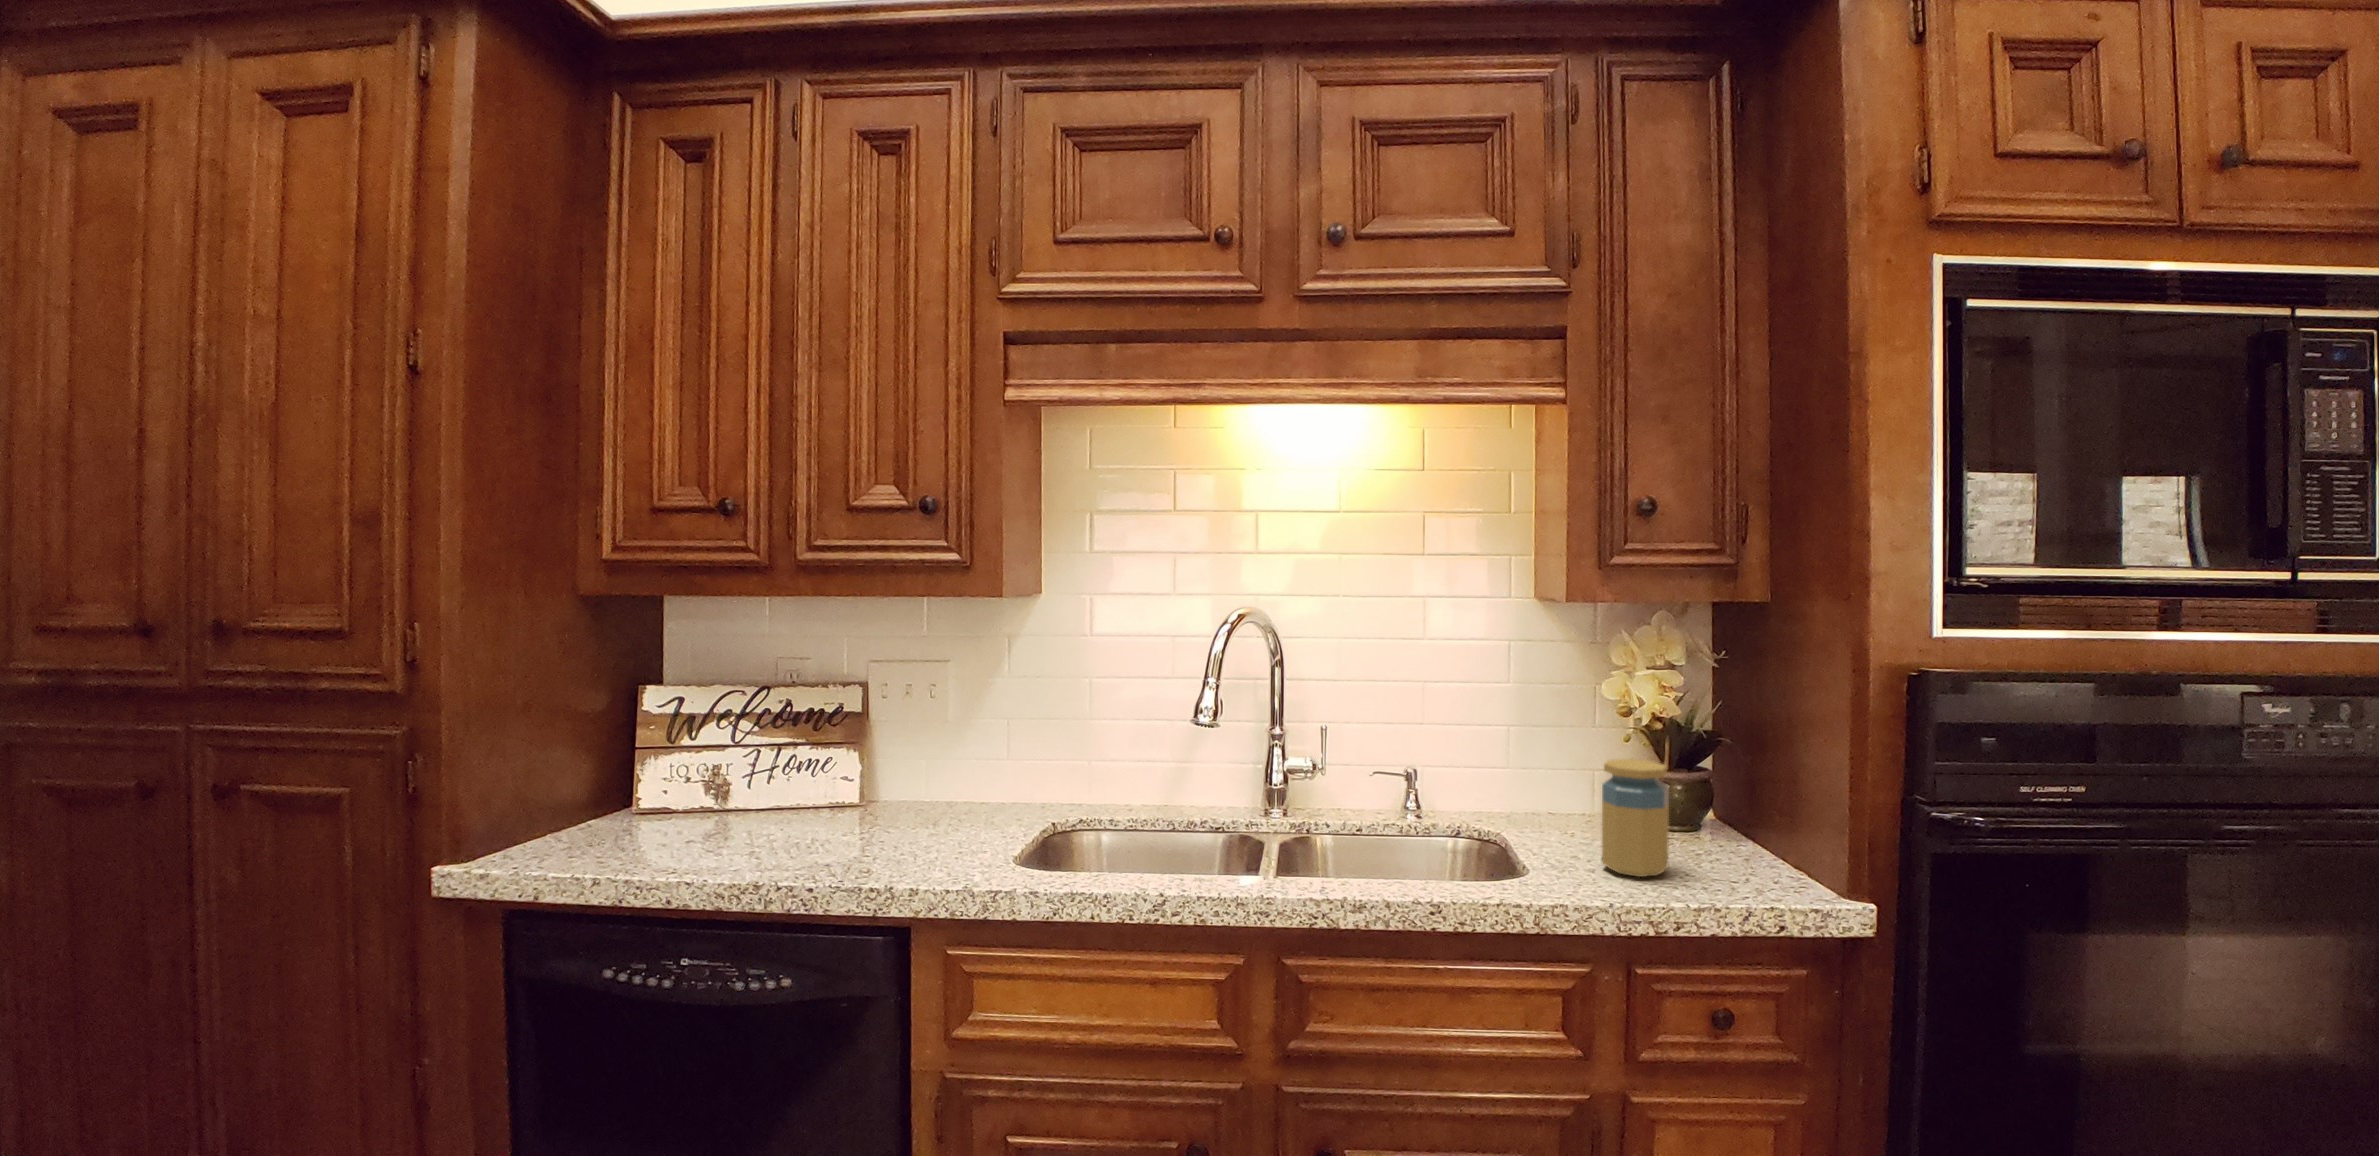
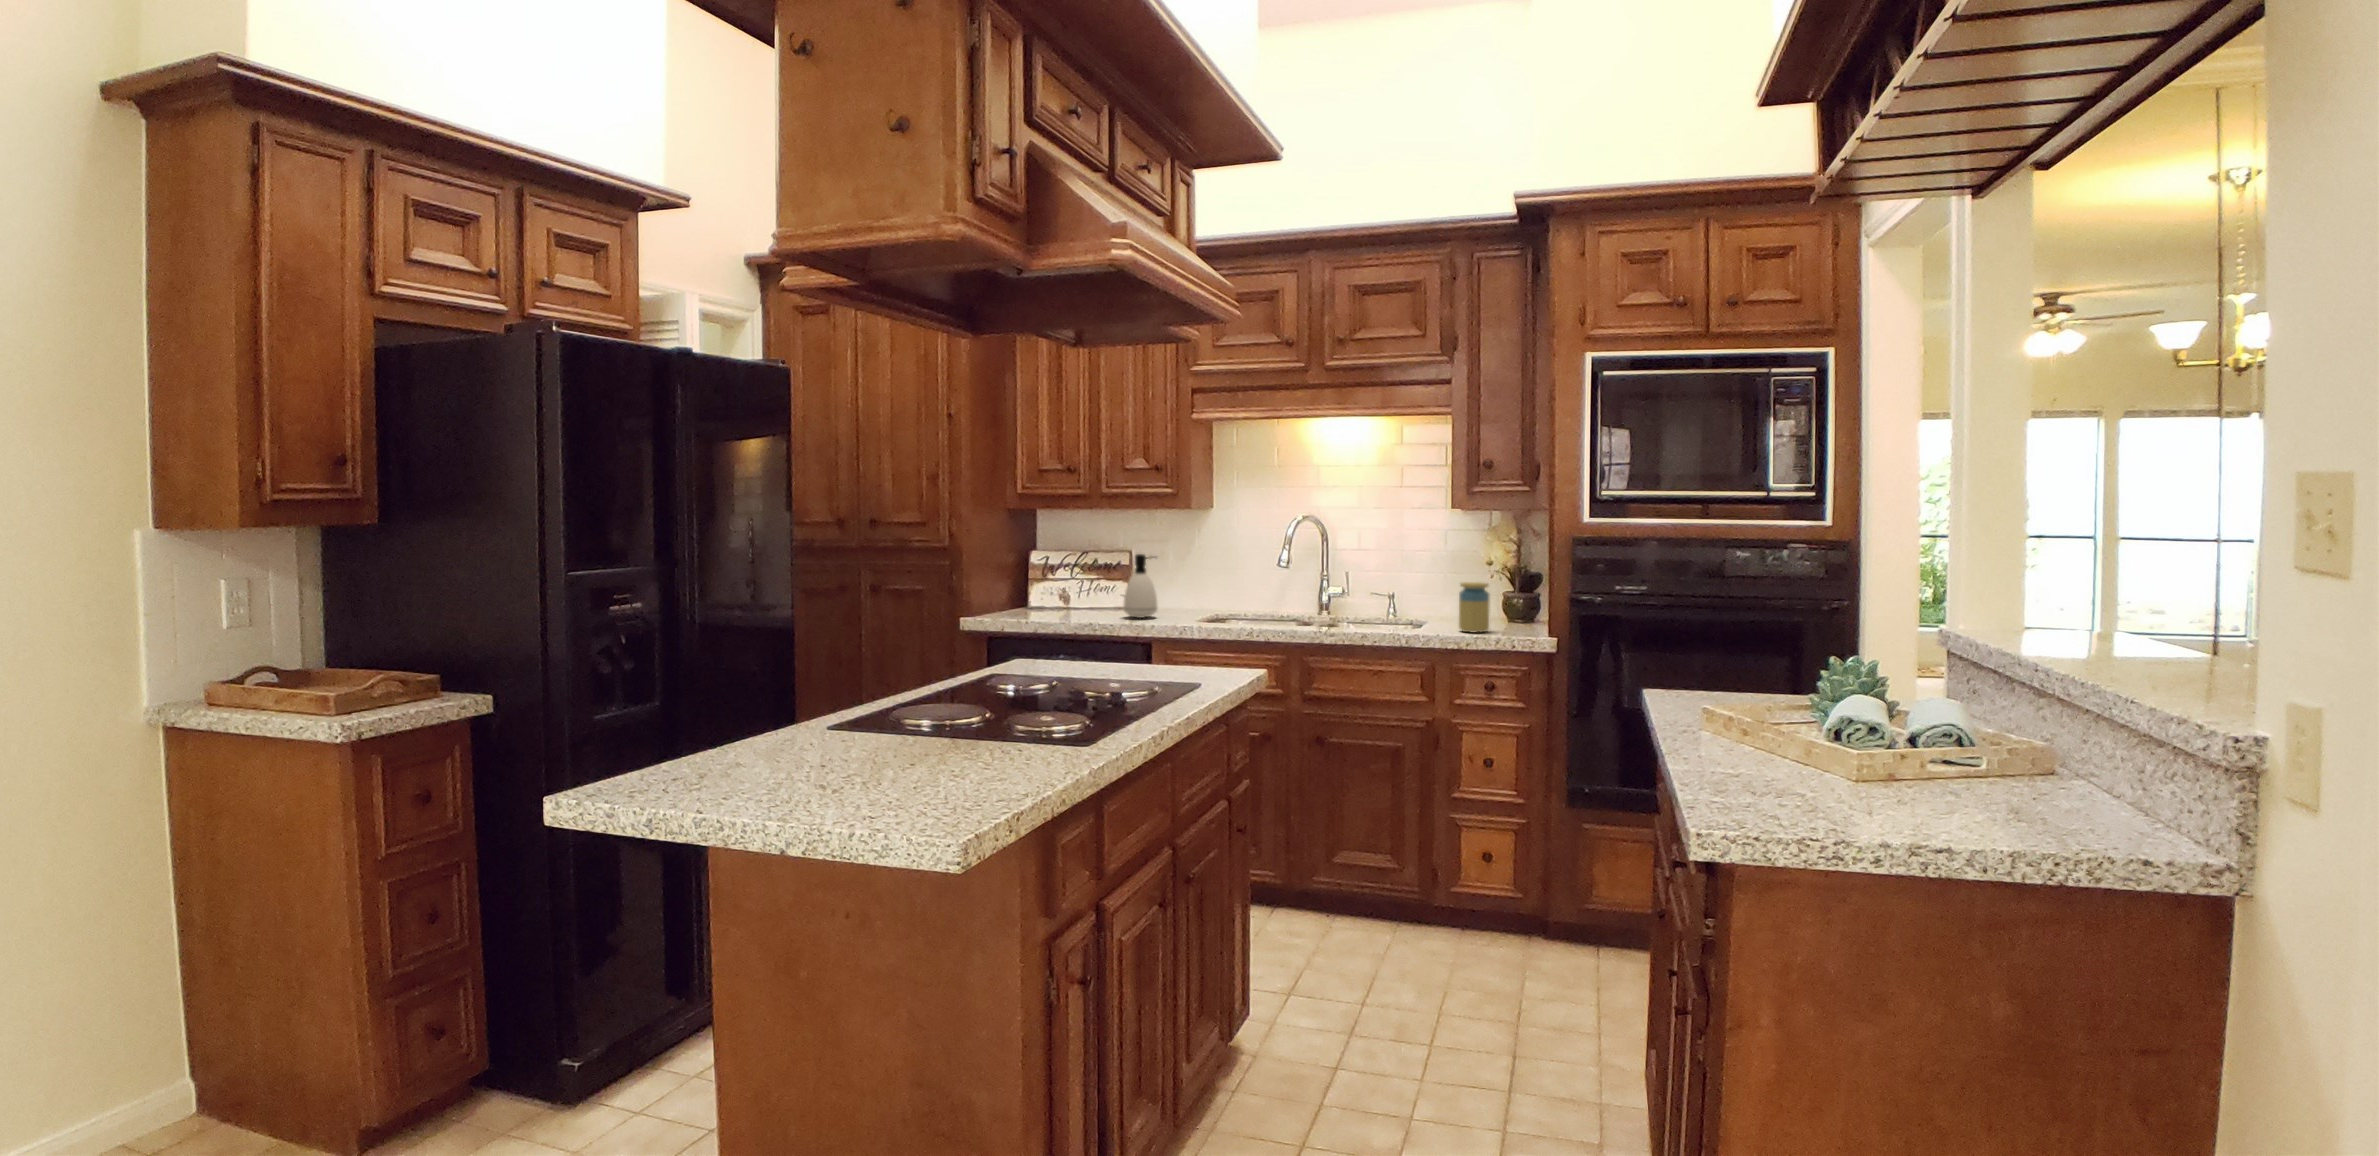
soap dispenser: none [844,699,926,845] -> present [1124,554,1158,618]

